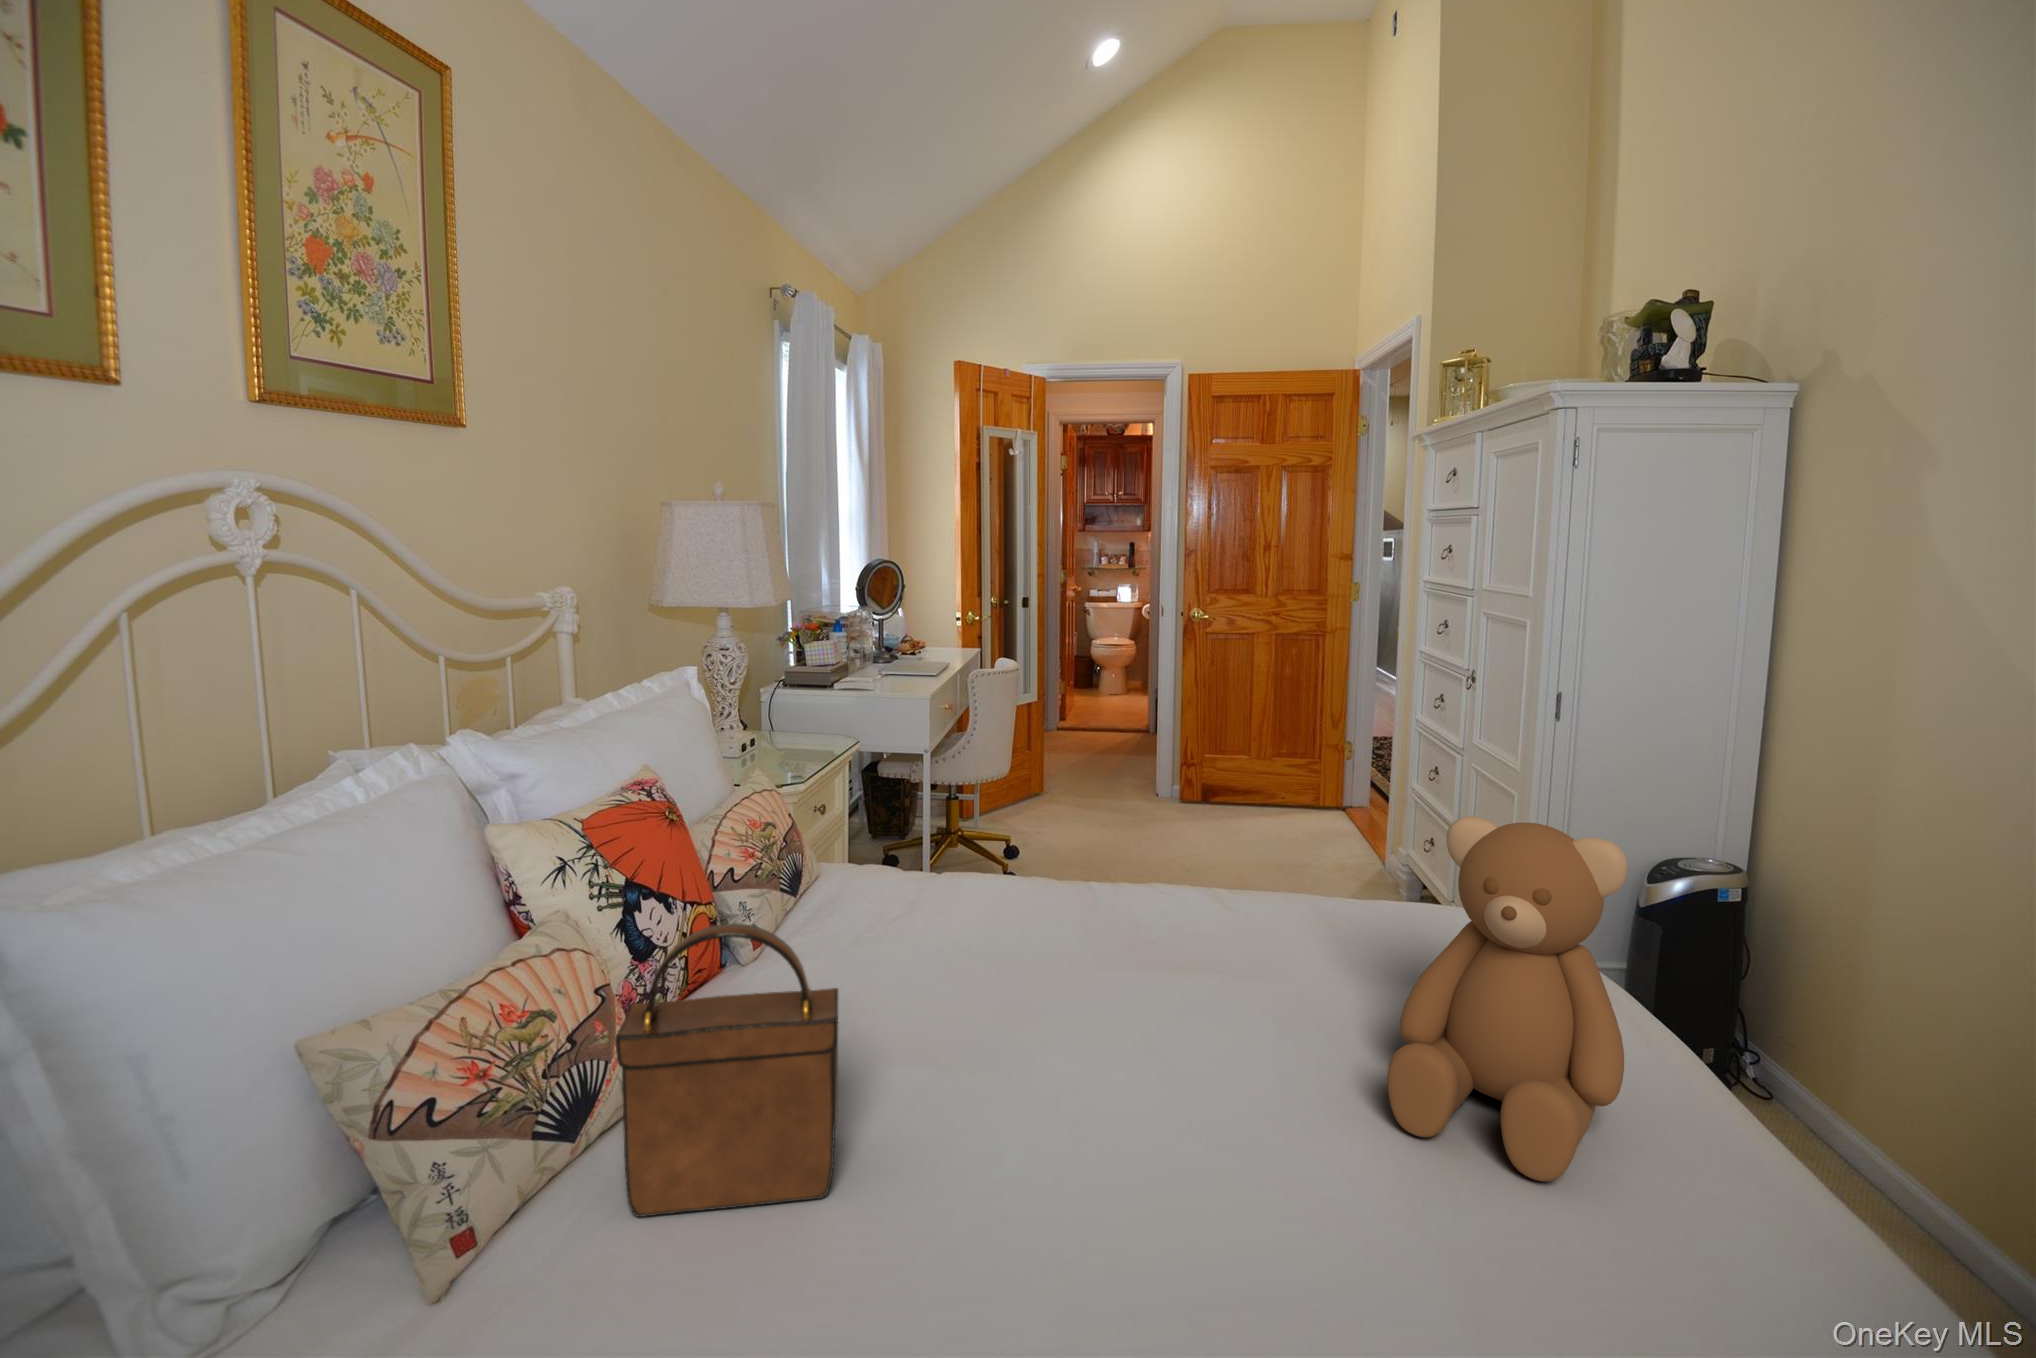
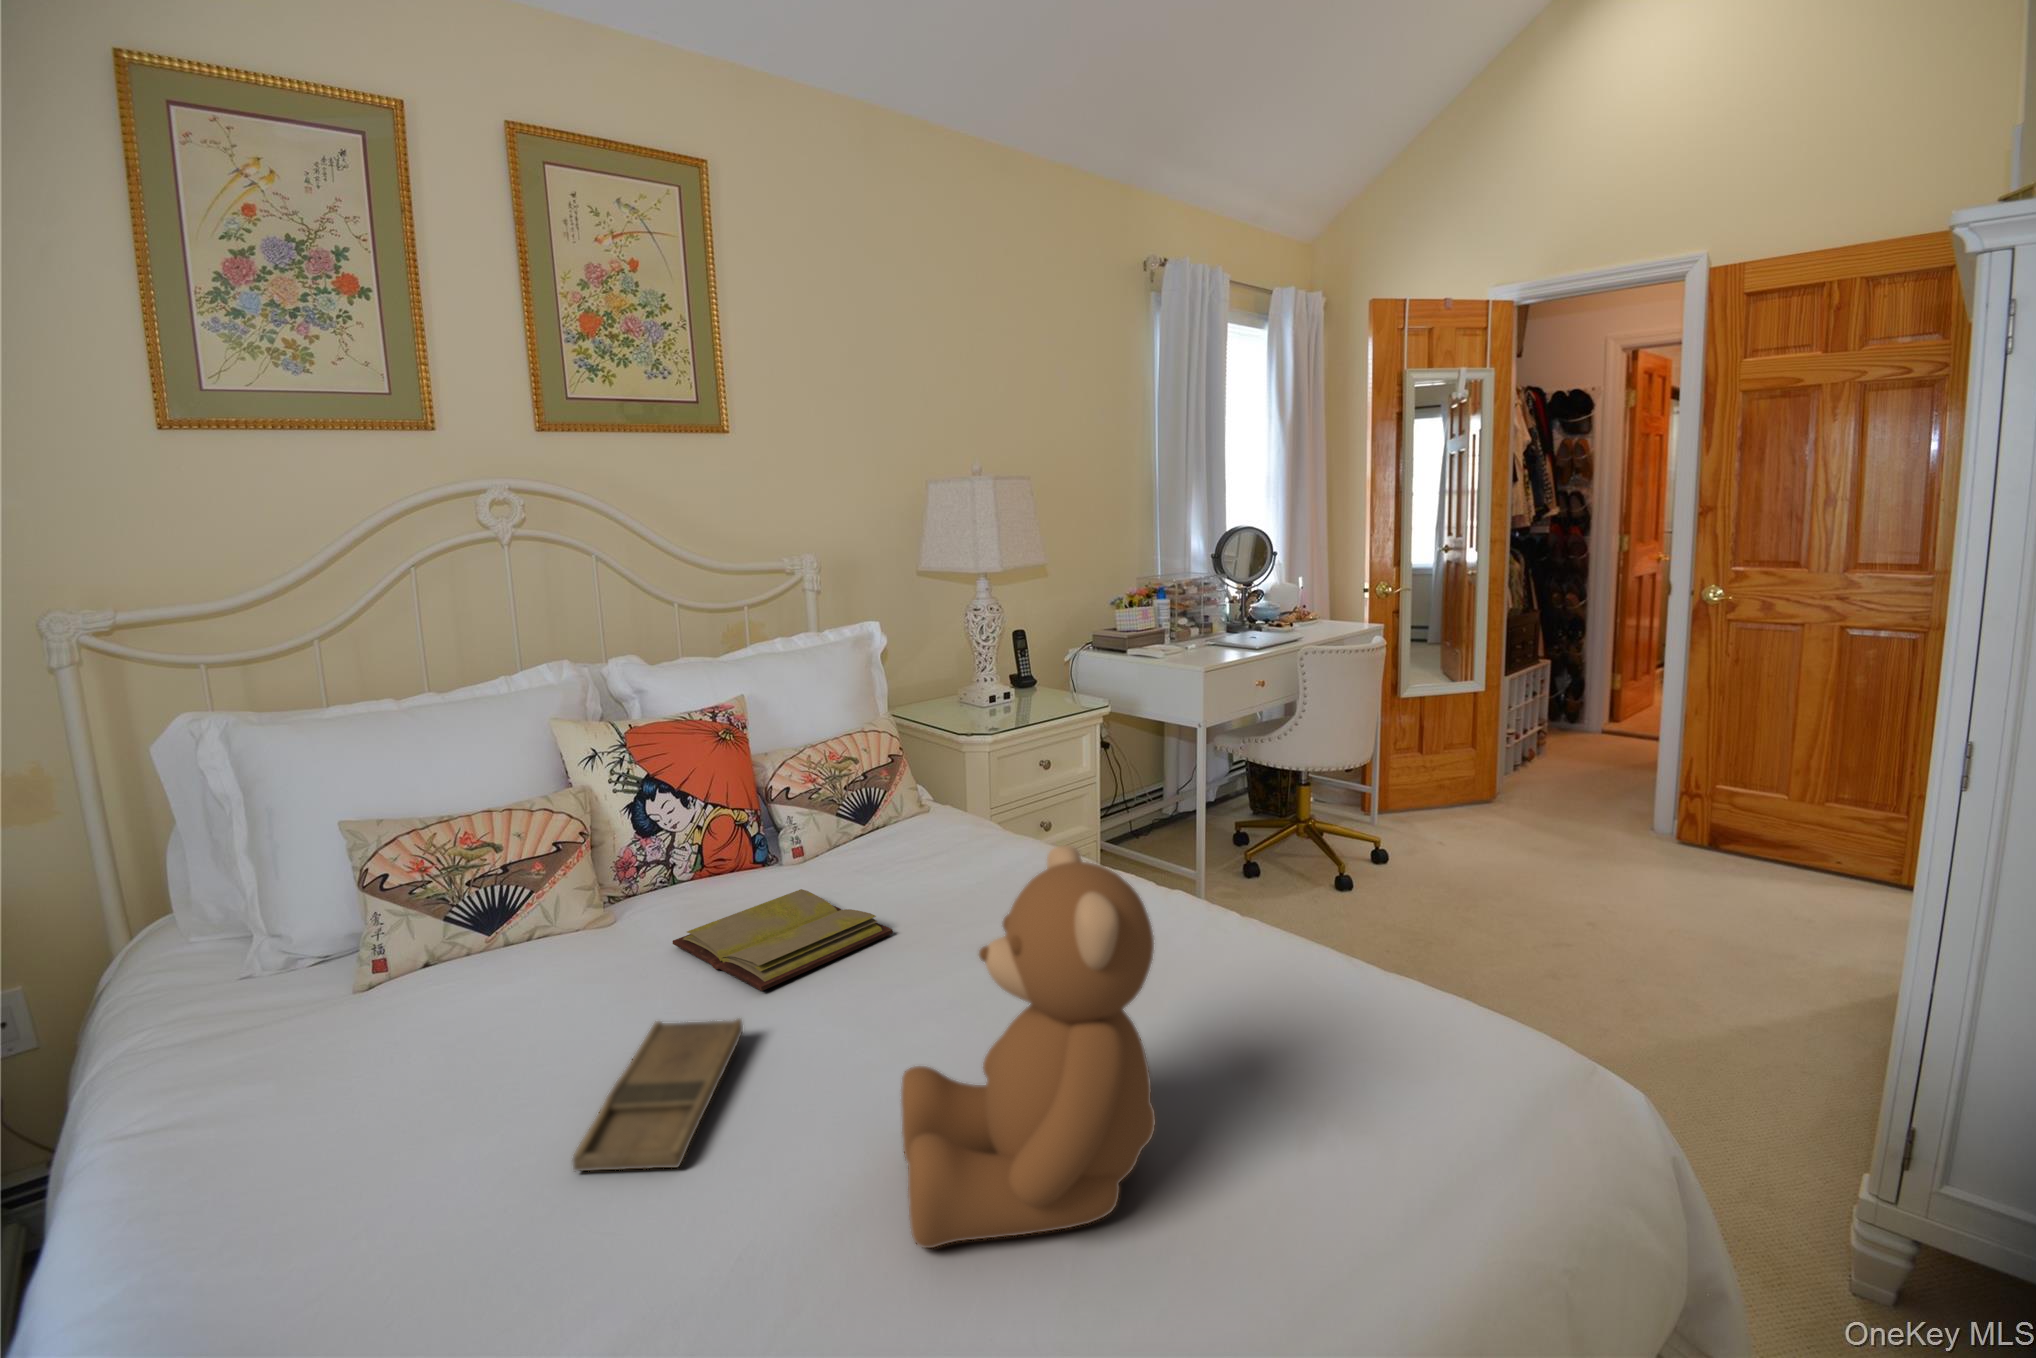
handbag: present [615,924,838,1217] -> none [448,804,604,1015]
diary: none [830,970,1027,1074] -> present [673,889,893,991]
tray: none [1029,1093,1293,1293] -> present [573,1019,743,1171]

